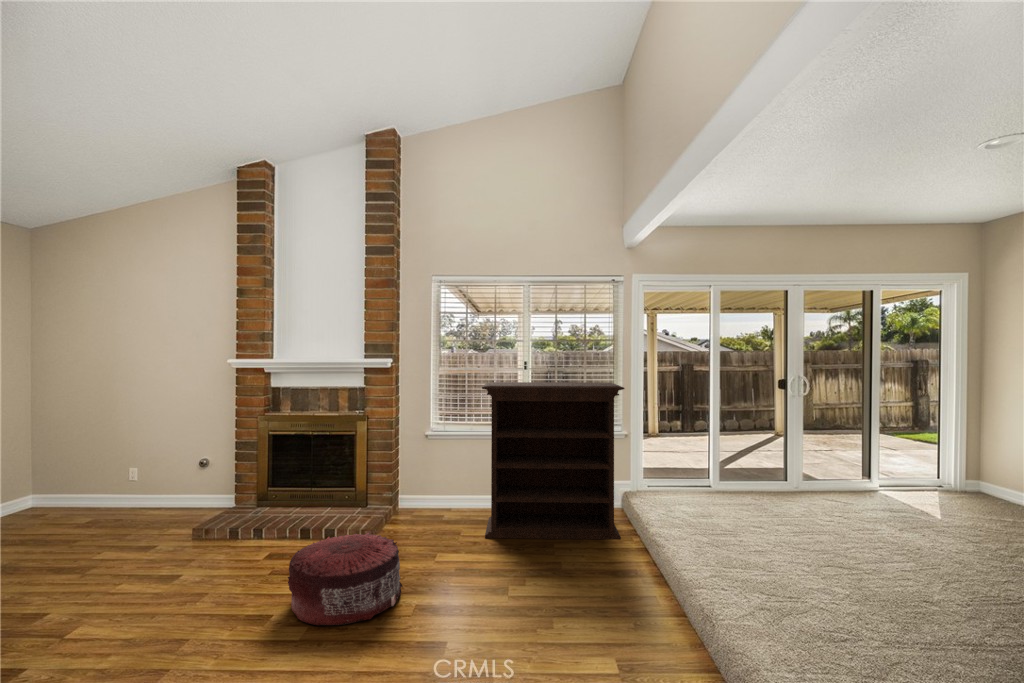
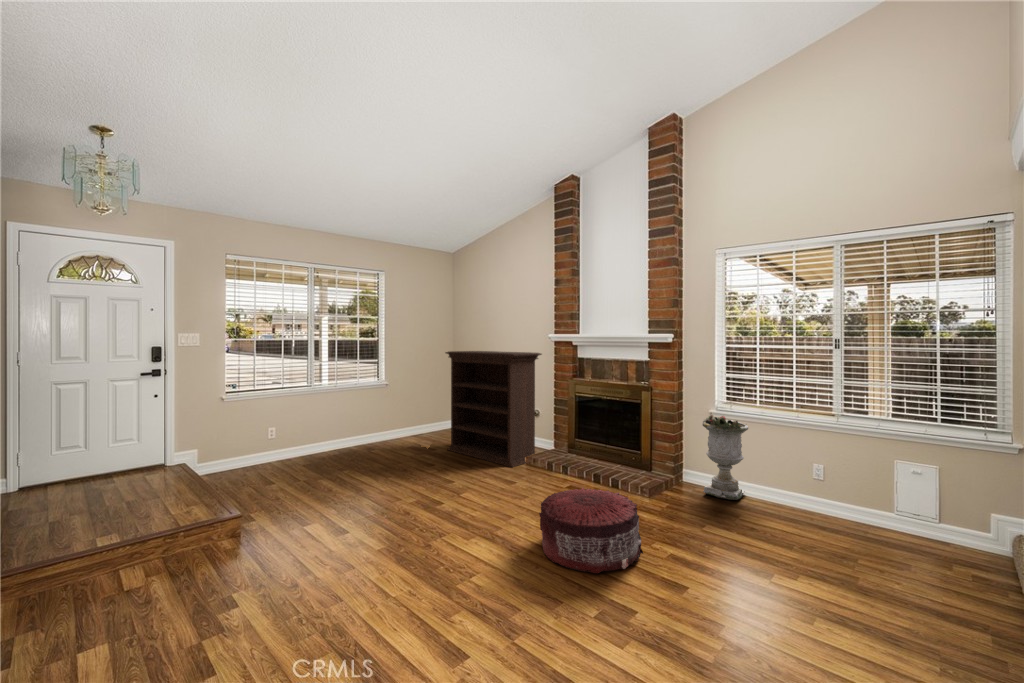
bookshelf: present [482,382,625,540] -> present [446,351,542,467]
planter: none [421,437,462,519] -> present [702,414,748,500]

